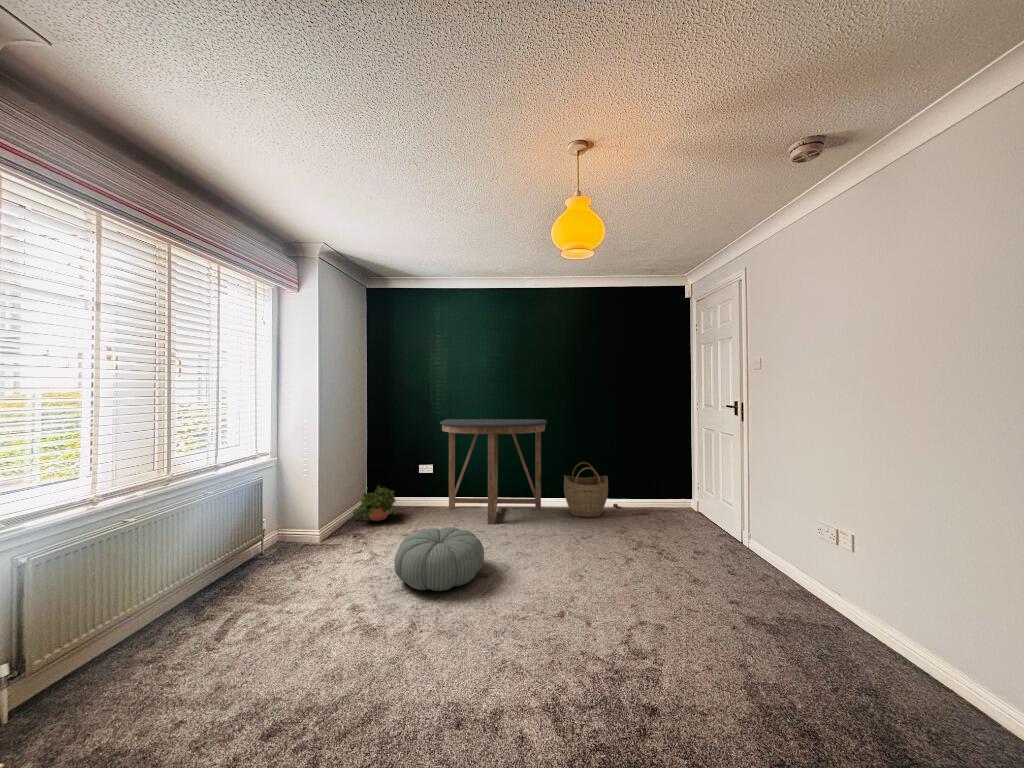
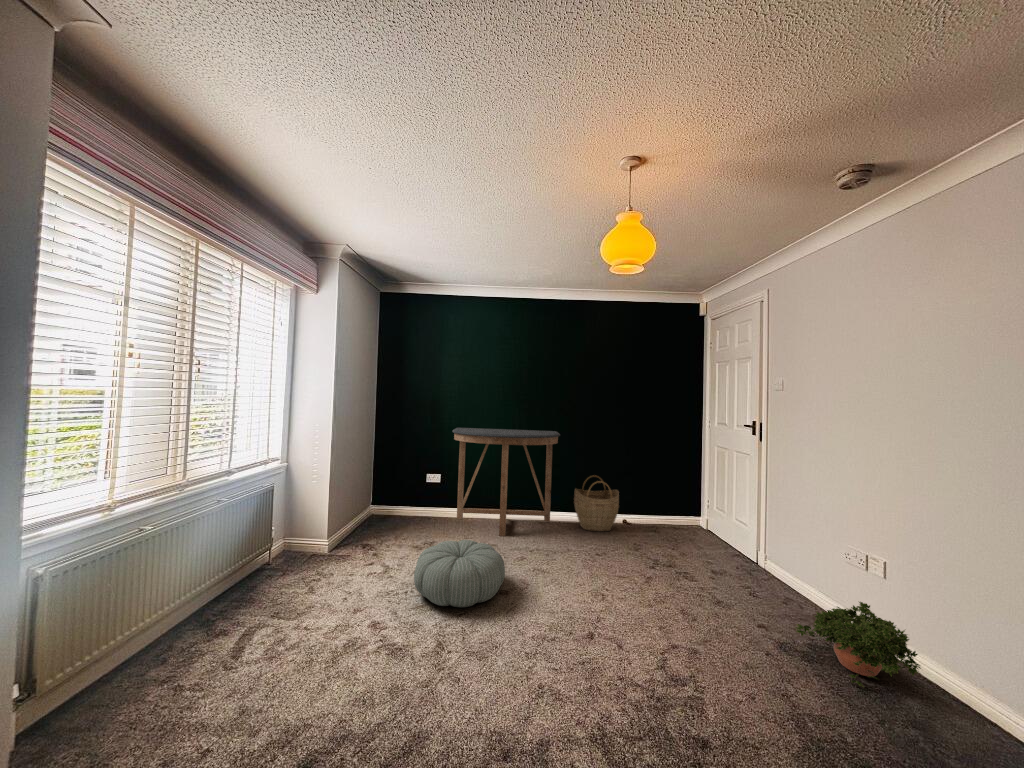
potted plant: present [353,486,397,521] -> present [795,602,921,687]

